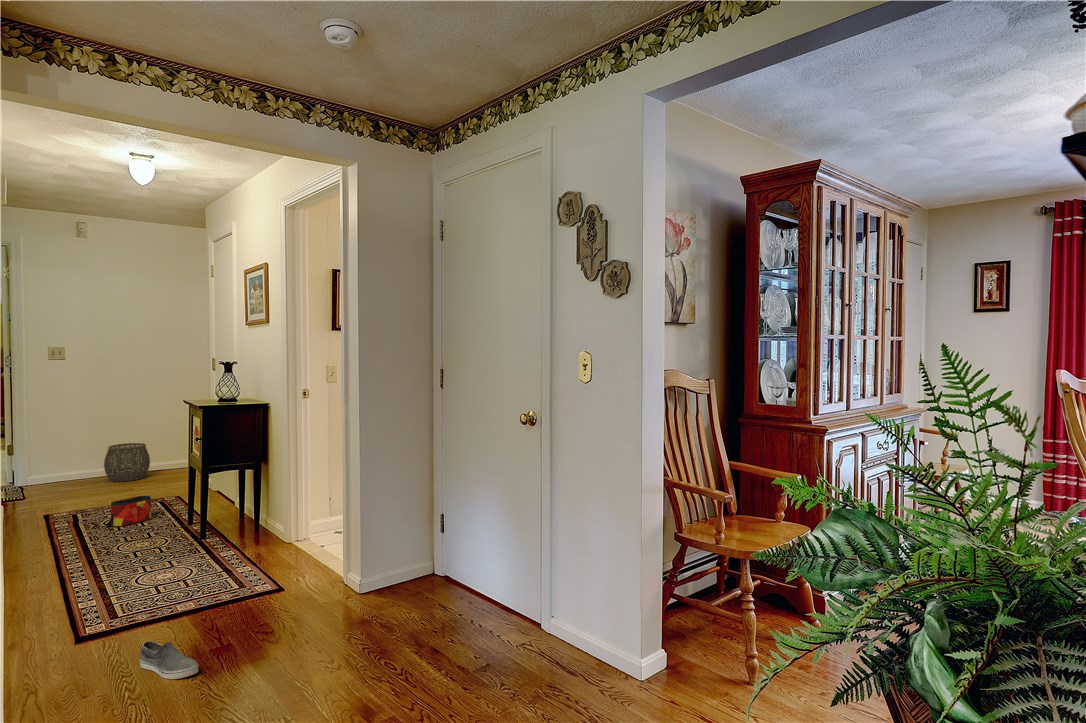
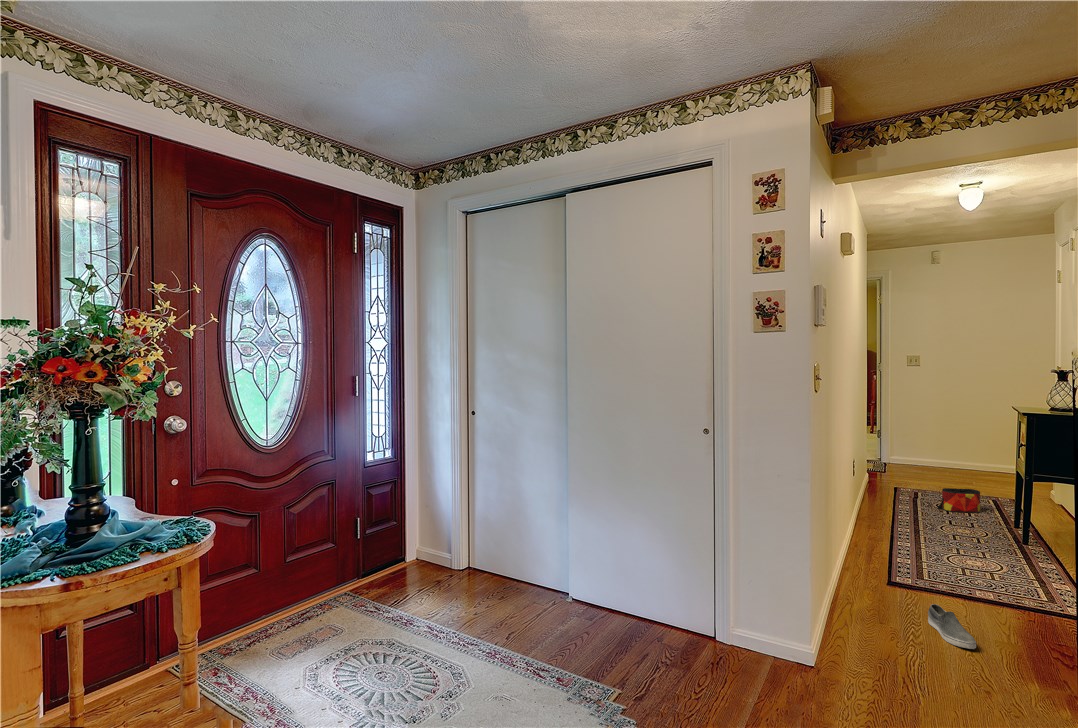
woven basket: present [104,443,150,482] -> none [948,441,993,476]

